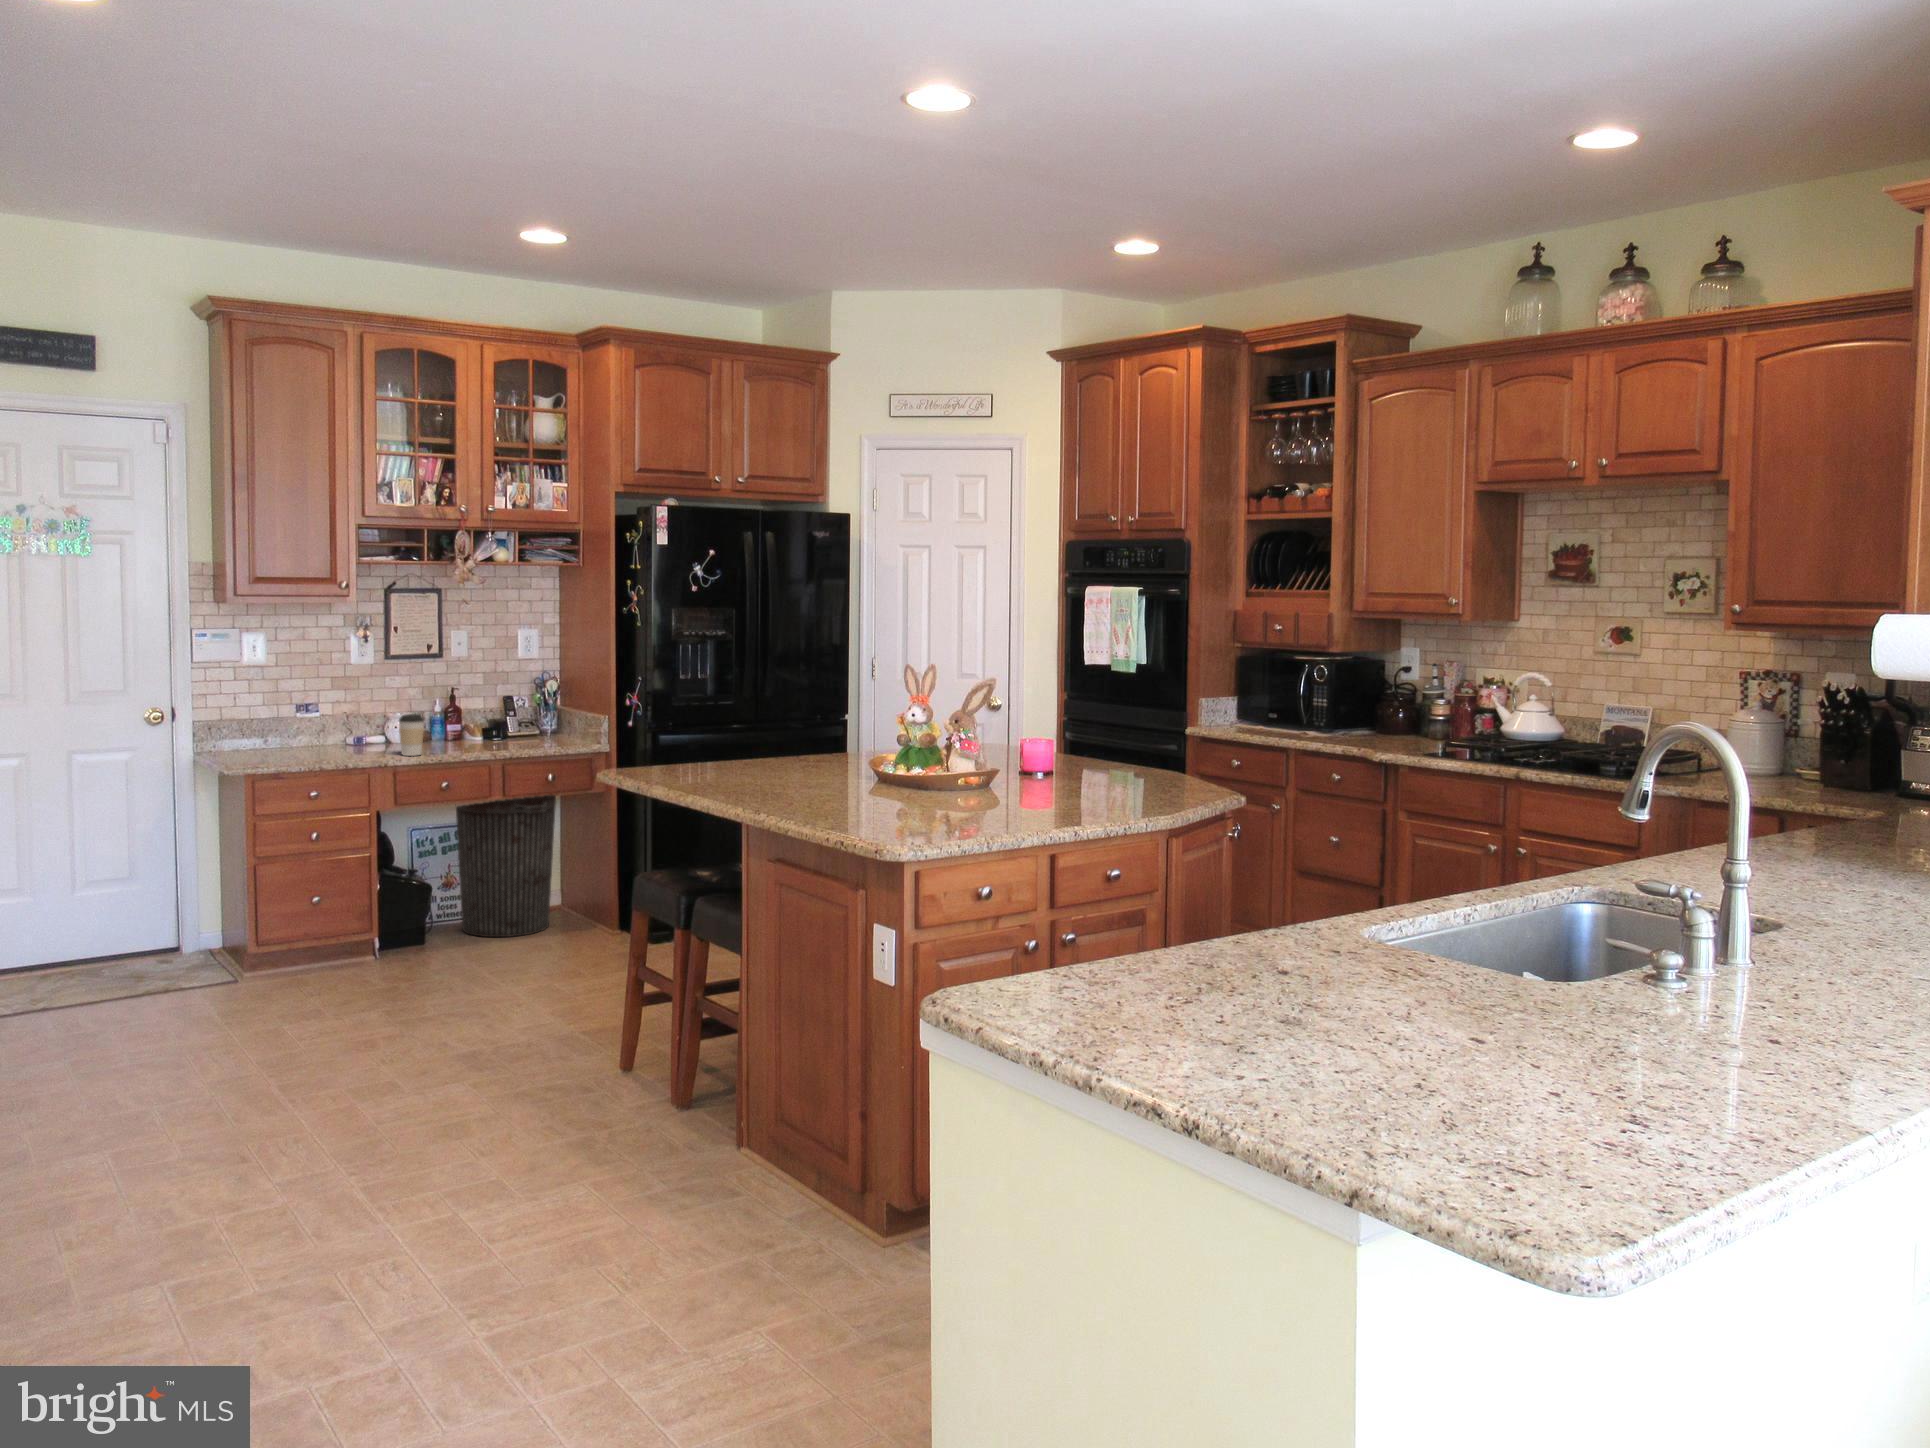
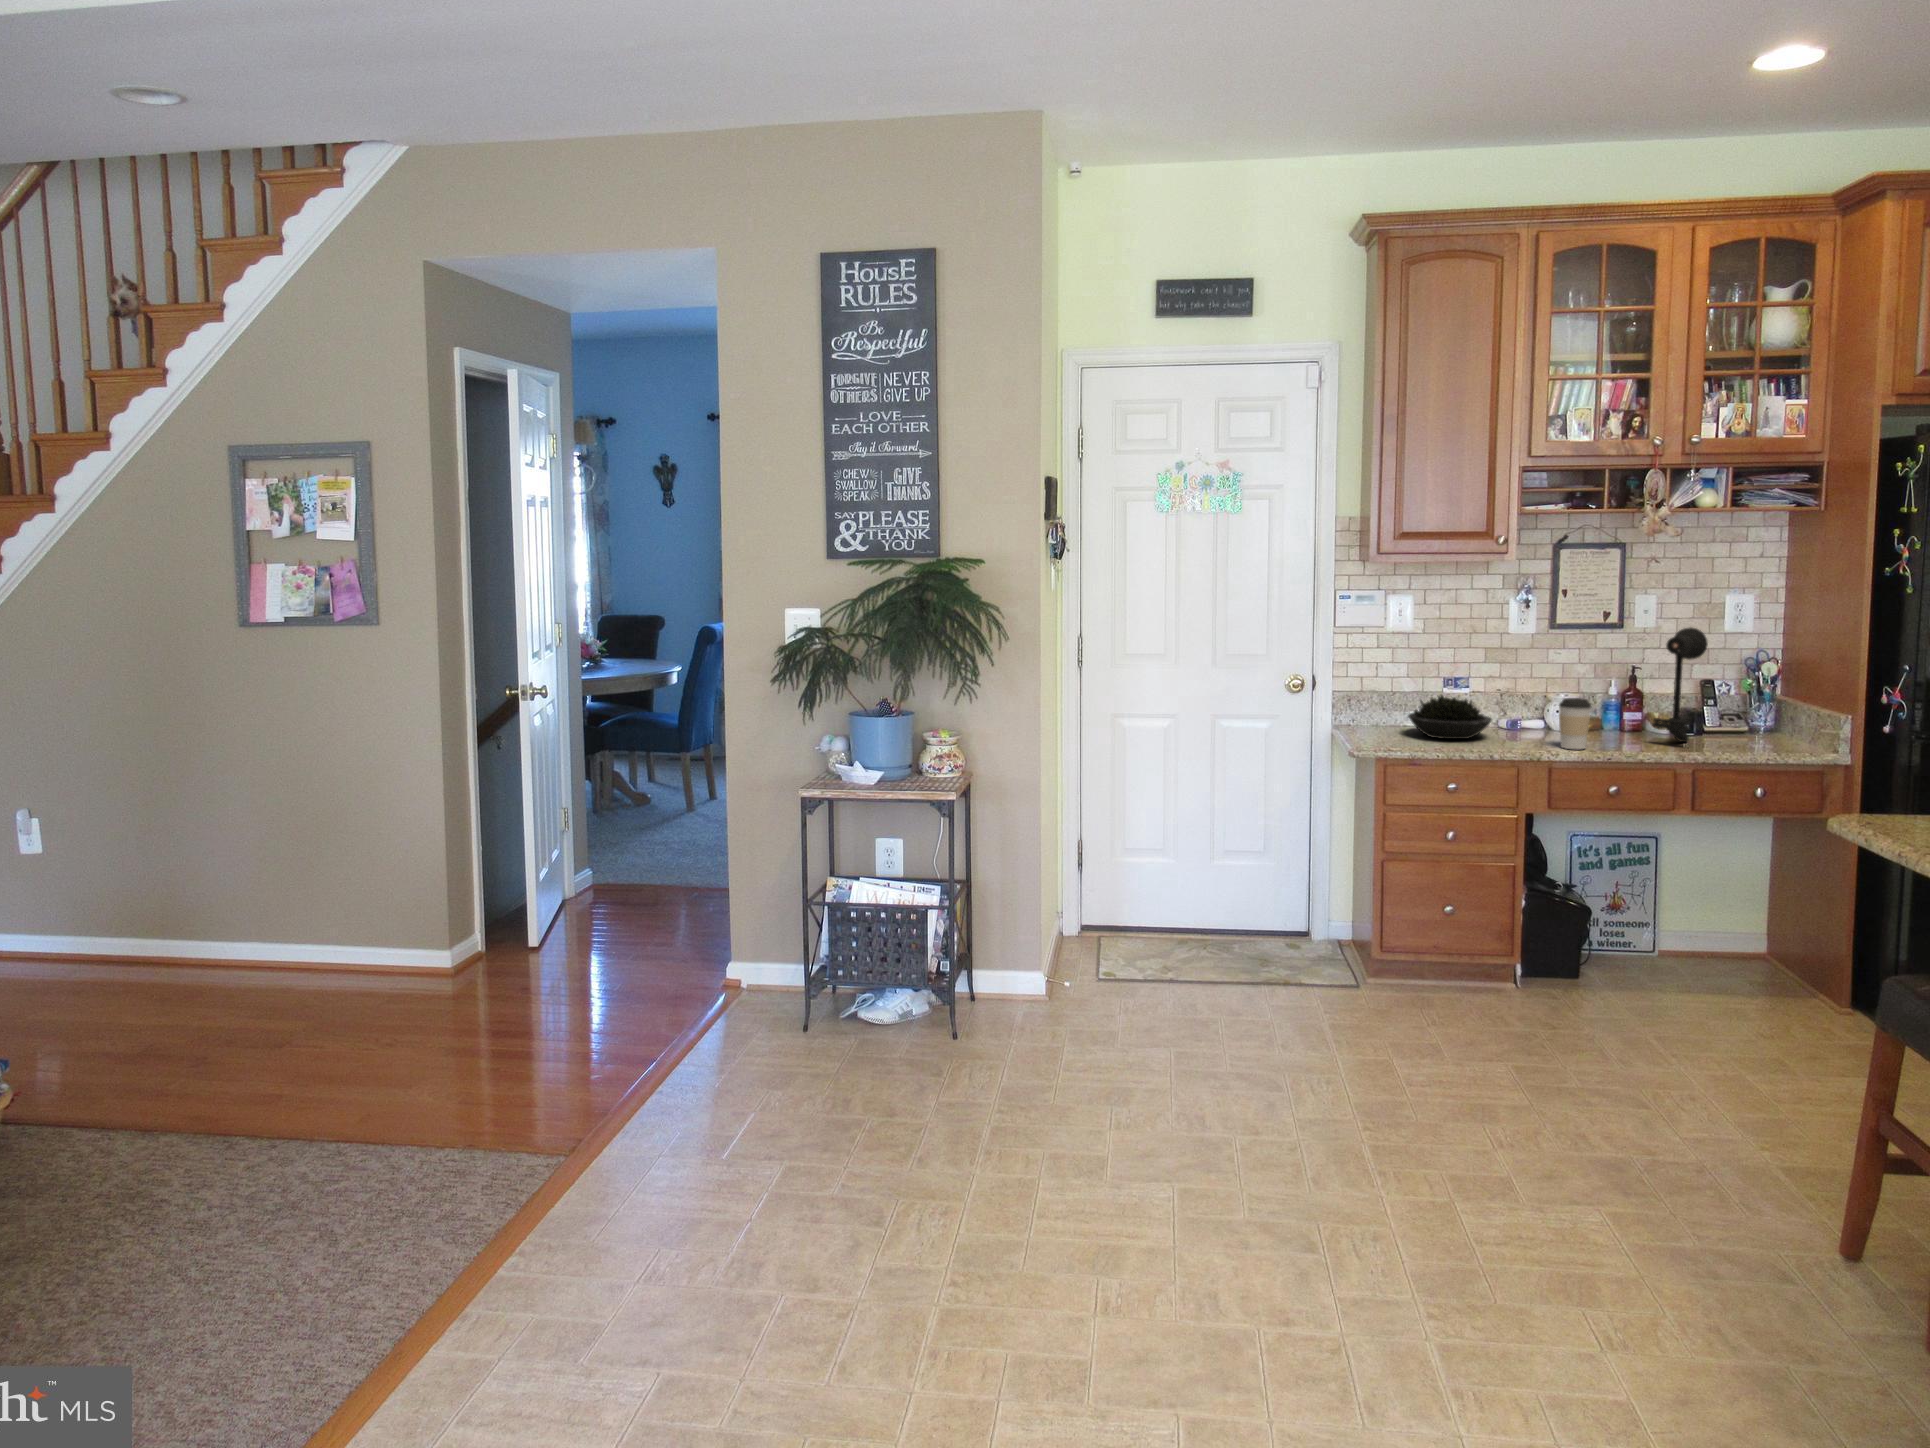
desk lamp: none [470,655,508,745] -> present [1652,628,1708,742]
succulent plant: none [268,717,344,756] -> present [1408,695,1492,739]
trash can: present [456,795,556,937] -> none [1627,768,1770,992]

